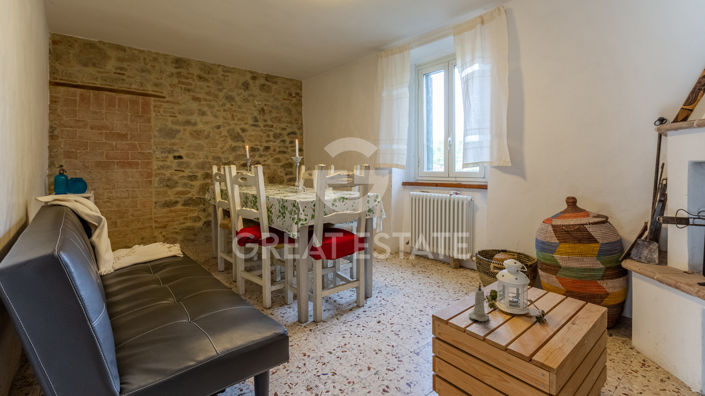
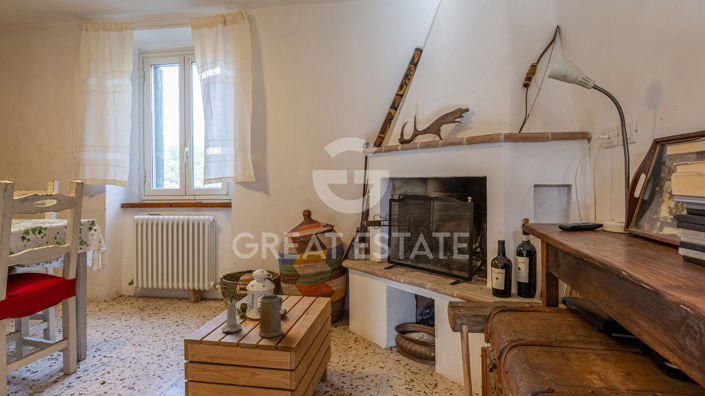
mug: none [508,293,539,342] -> present [259,295,283,337]

